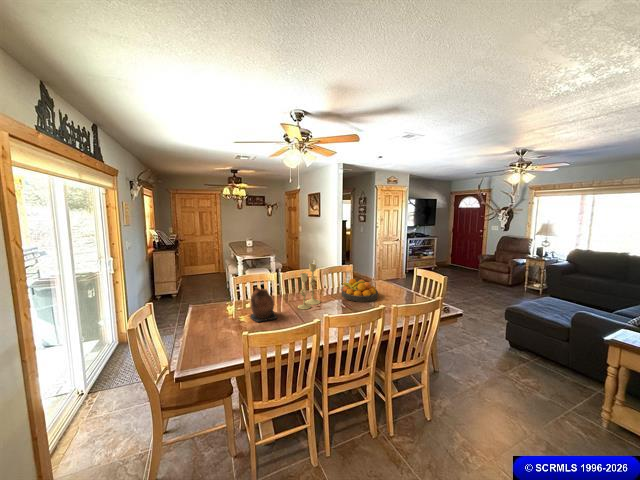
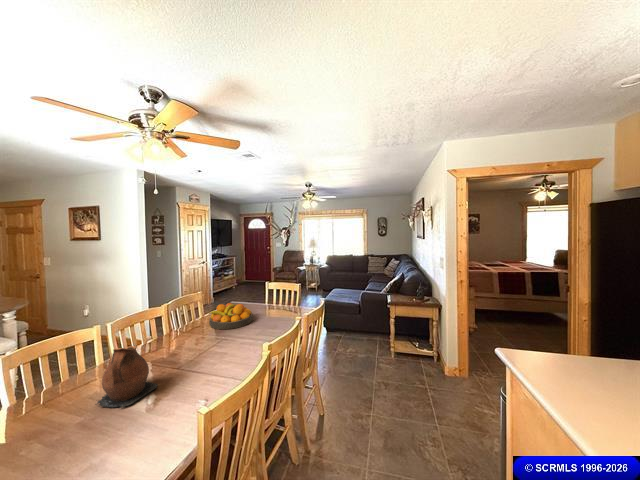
candlestick: present [298,264,320,309] -> none [170,294,196,361]

